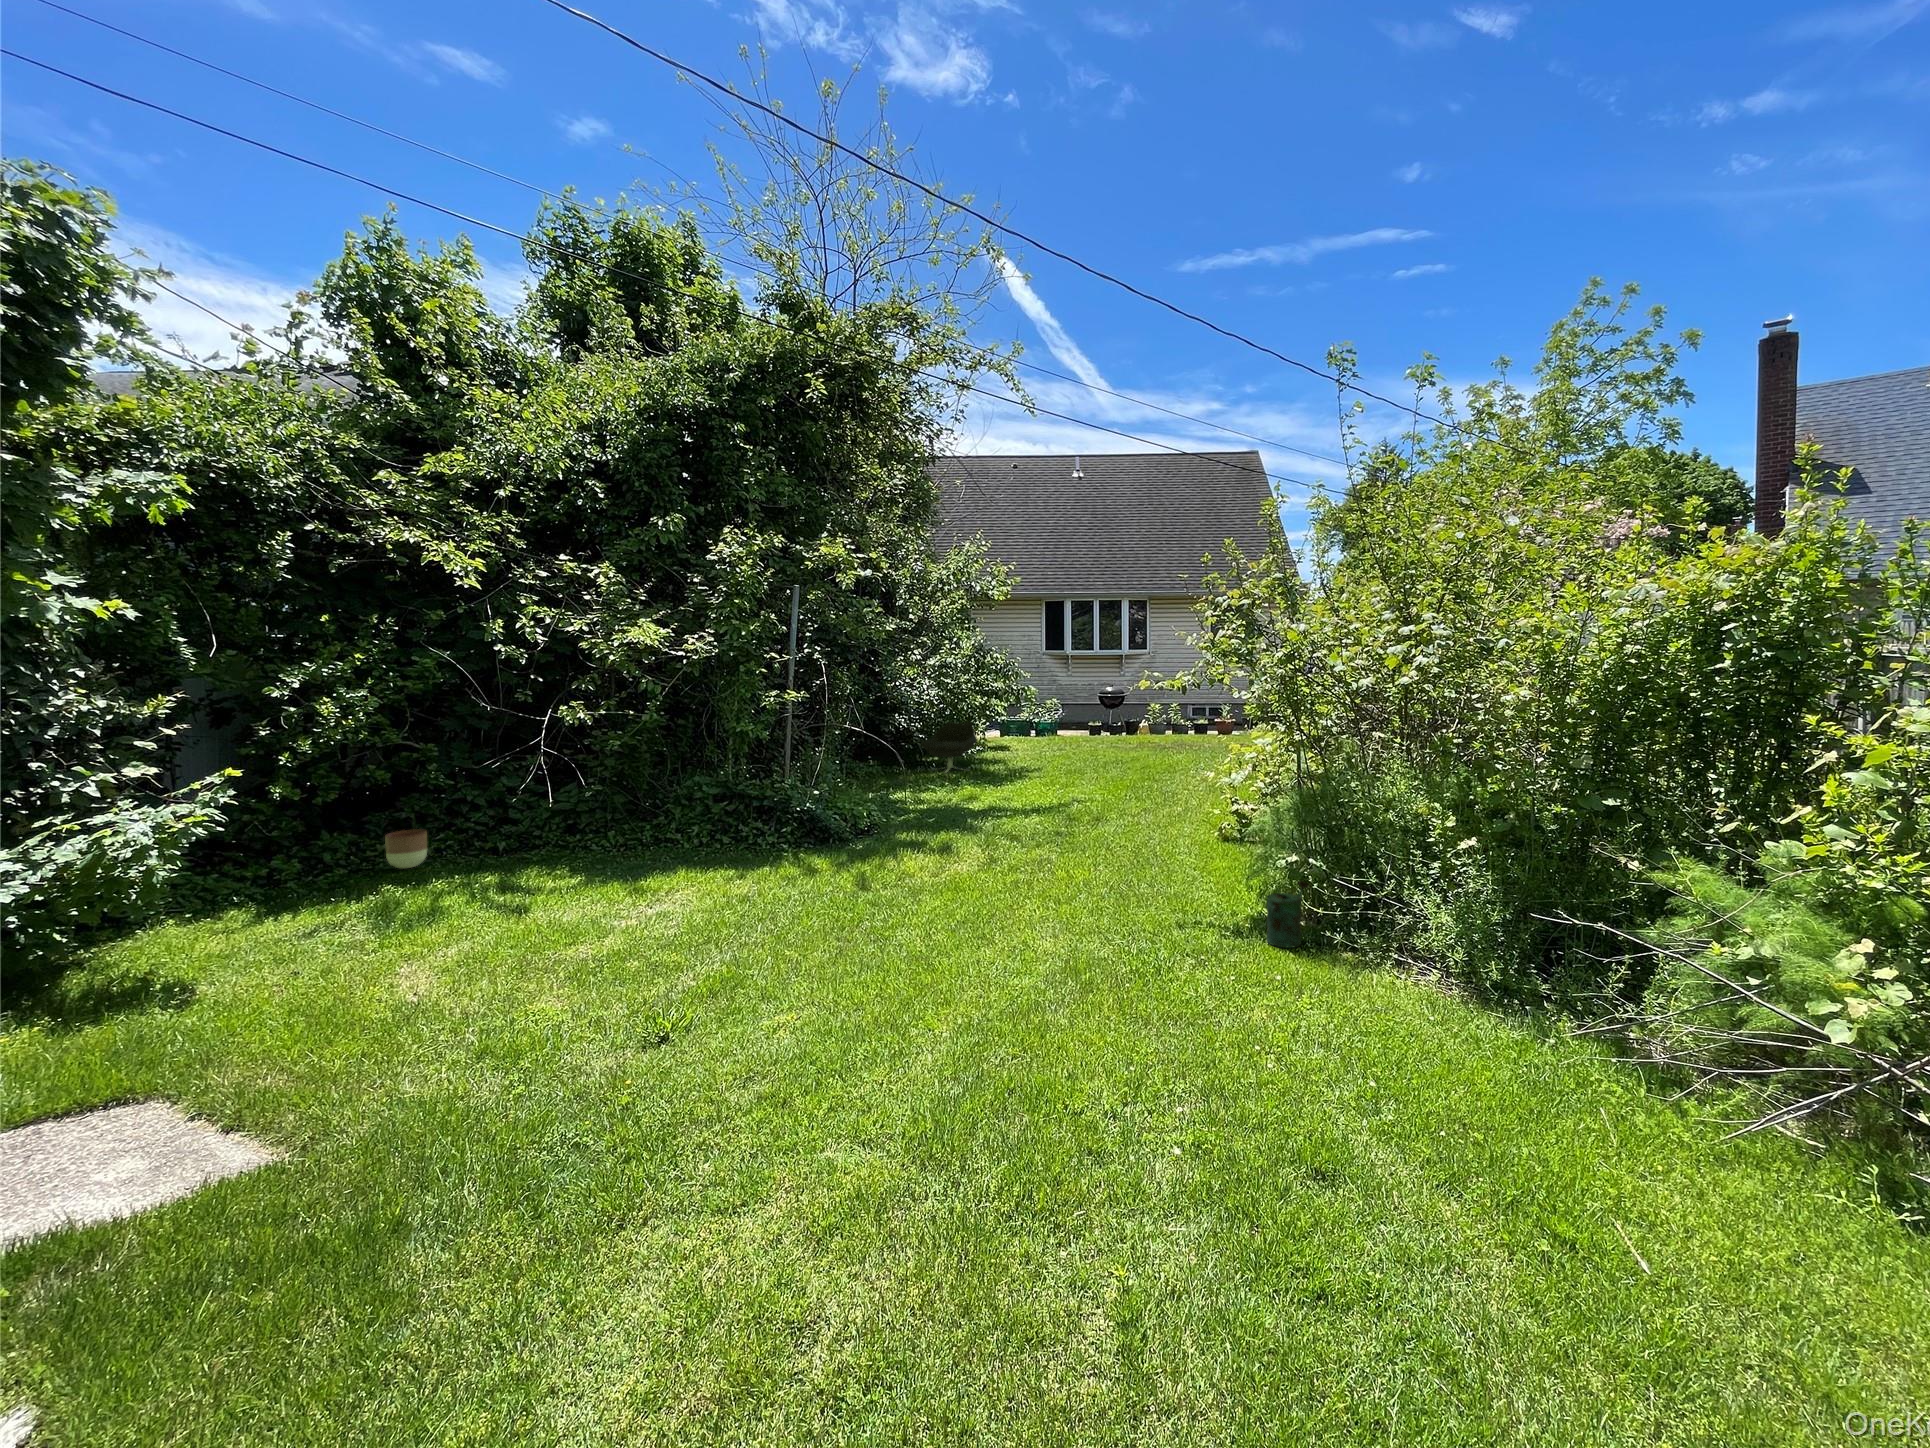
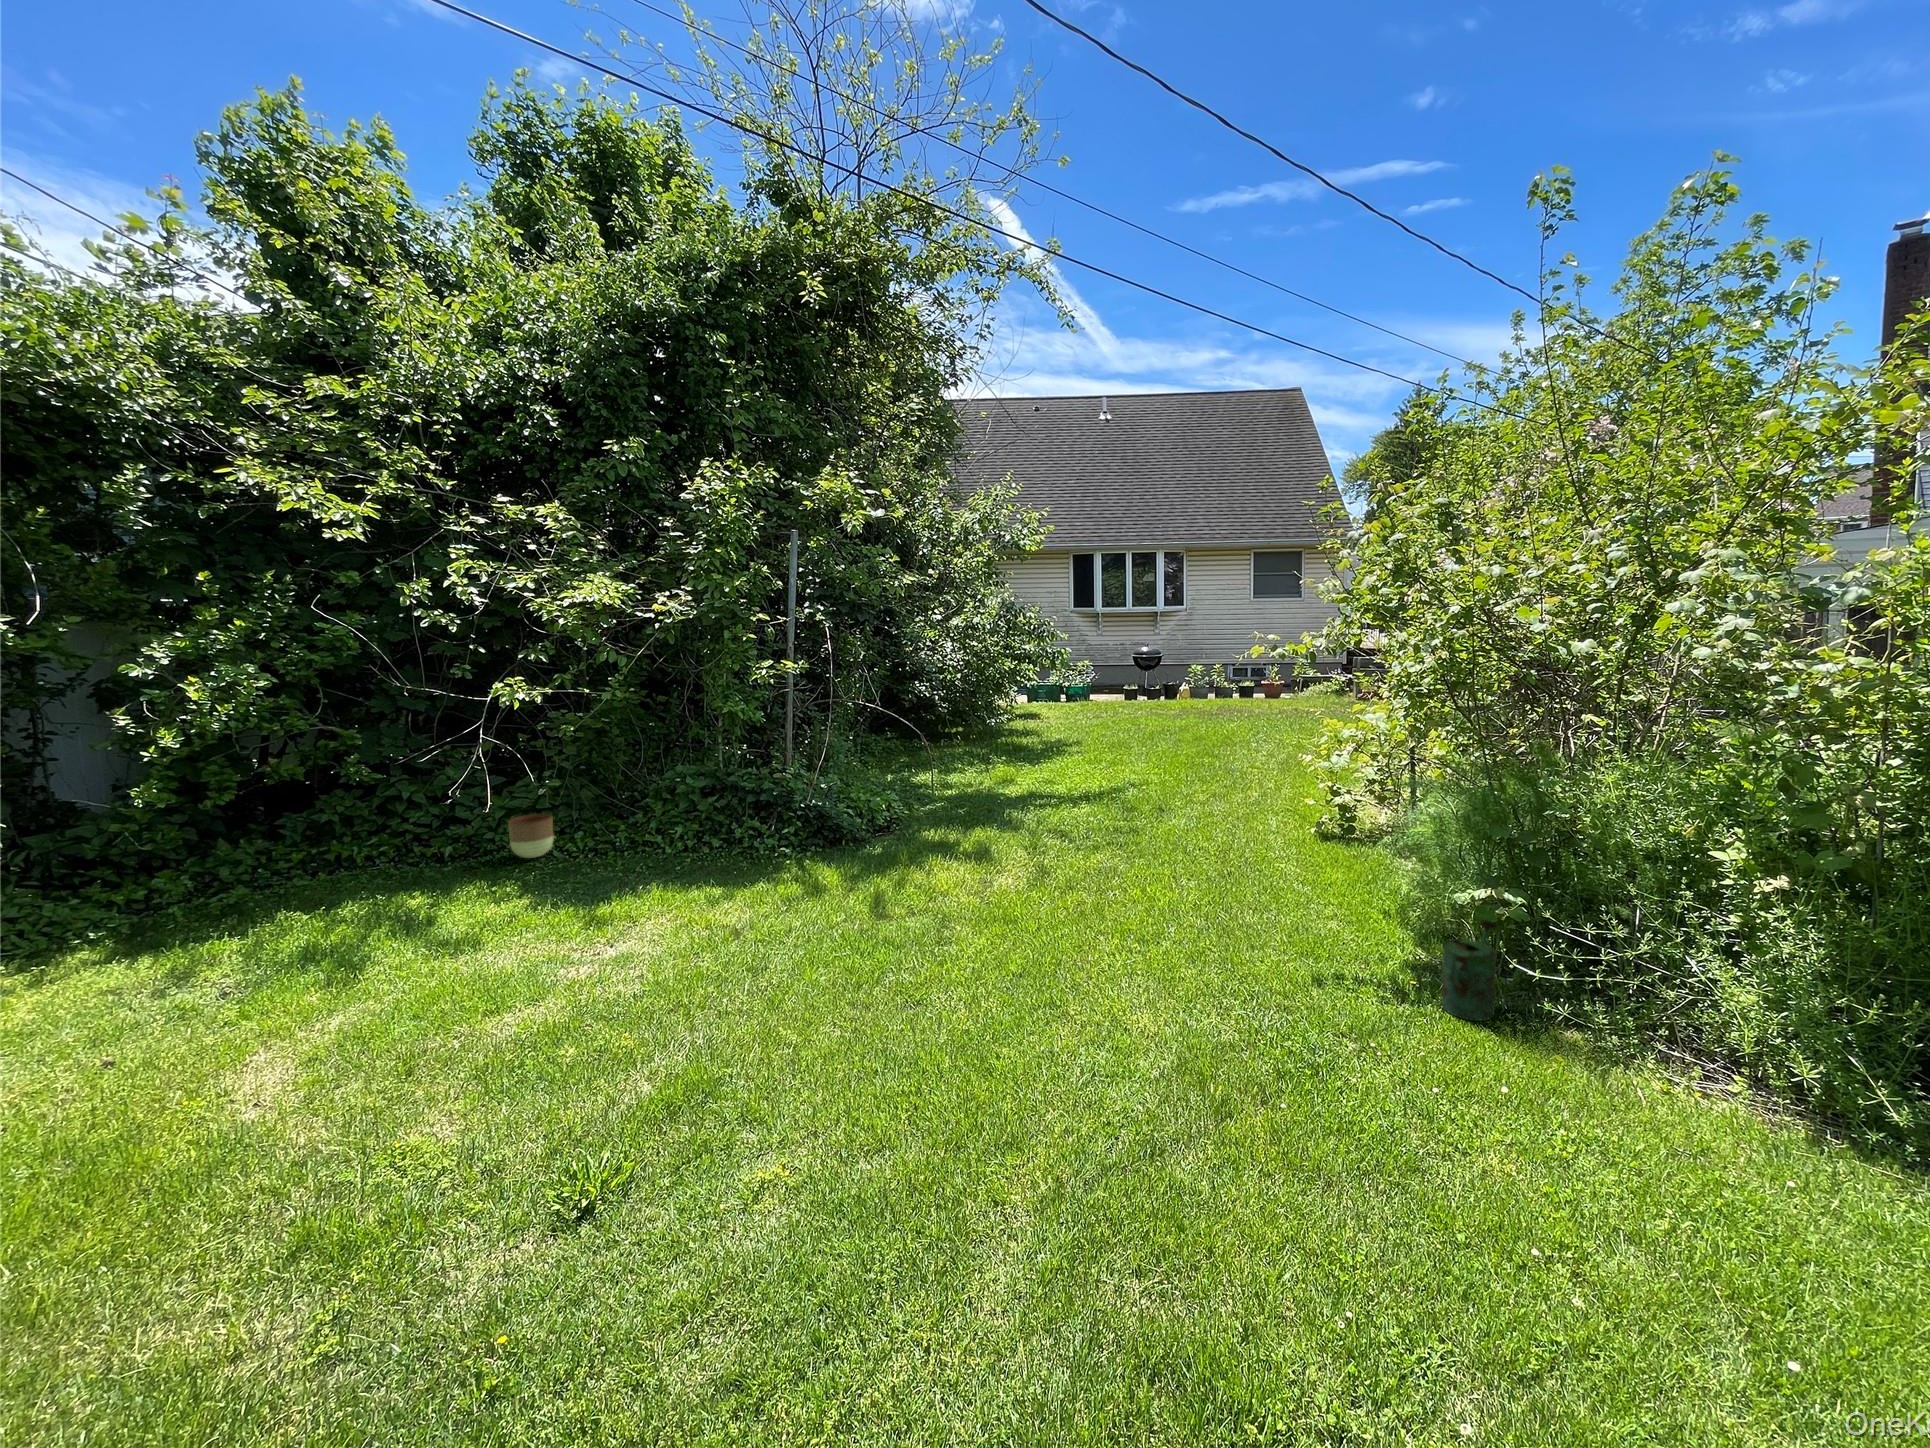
lounge chair: present [921,722,977,772] -> none [946,689,1009,747]
planter: present [385,829,428,868] -> present [508,814,554,858]

